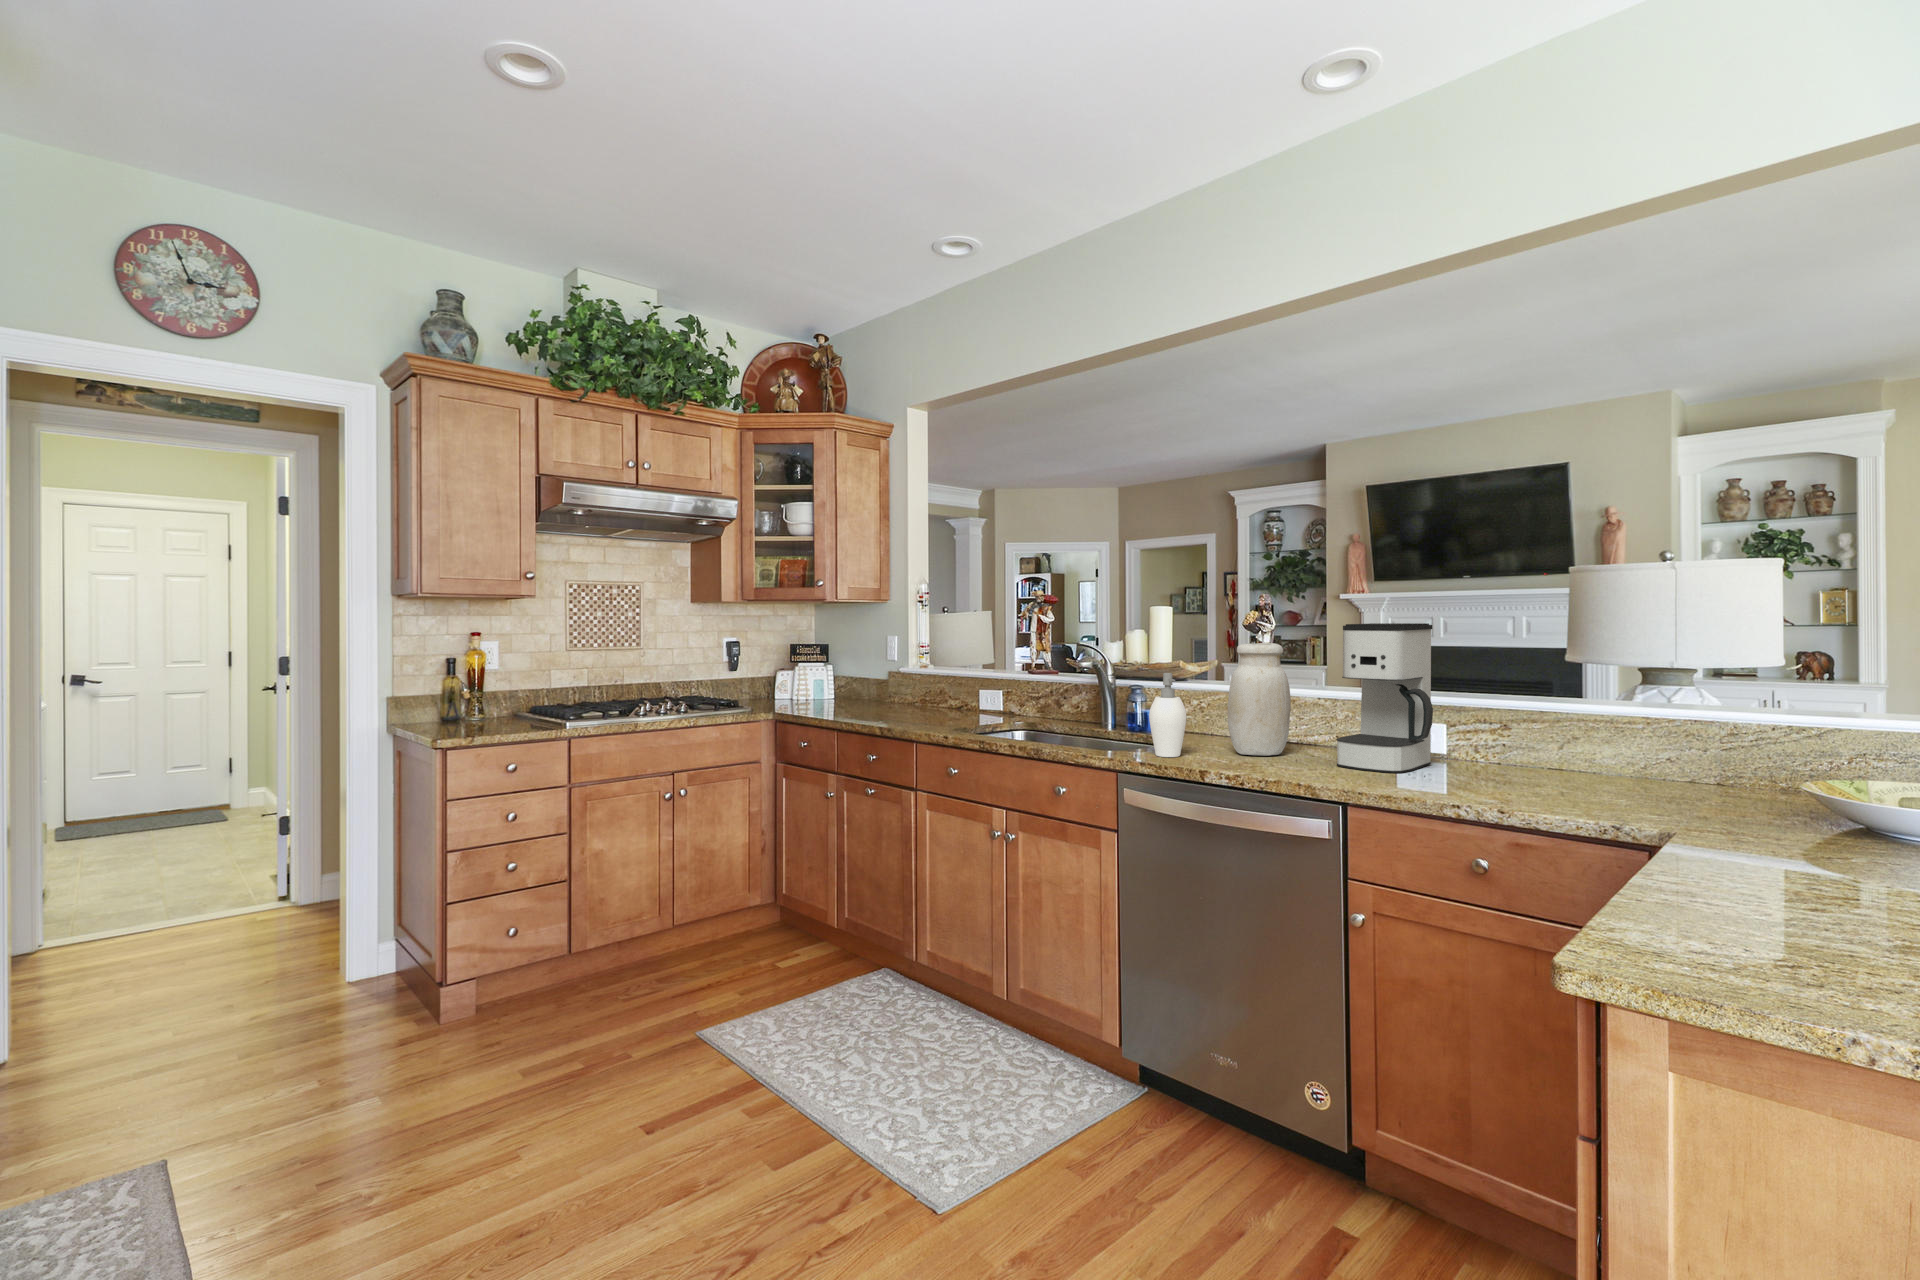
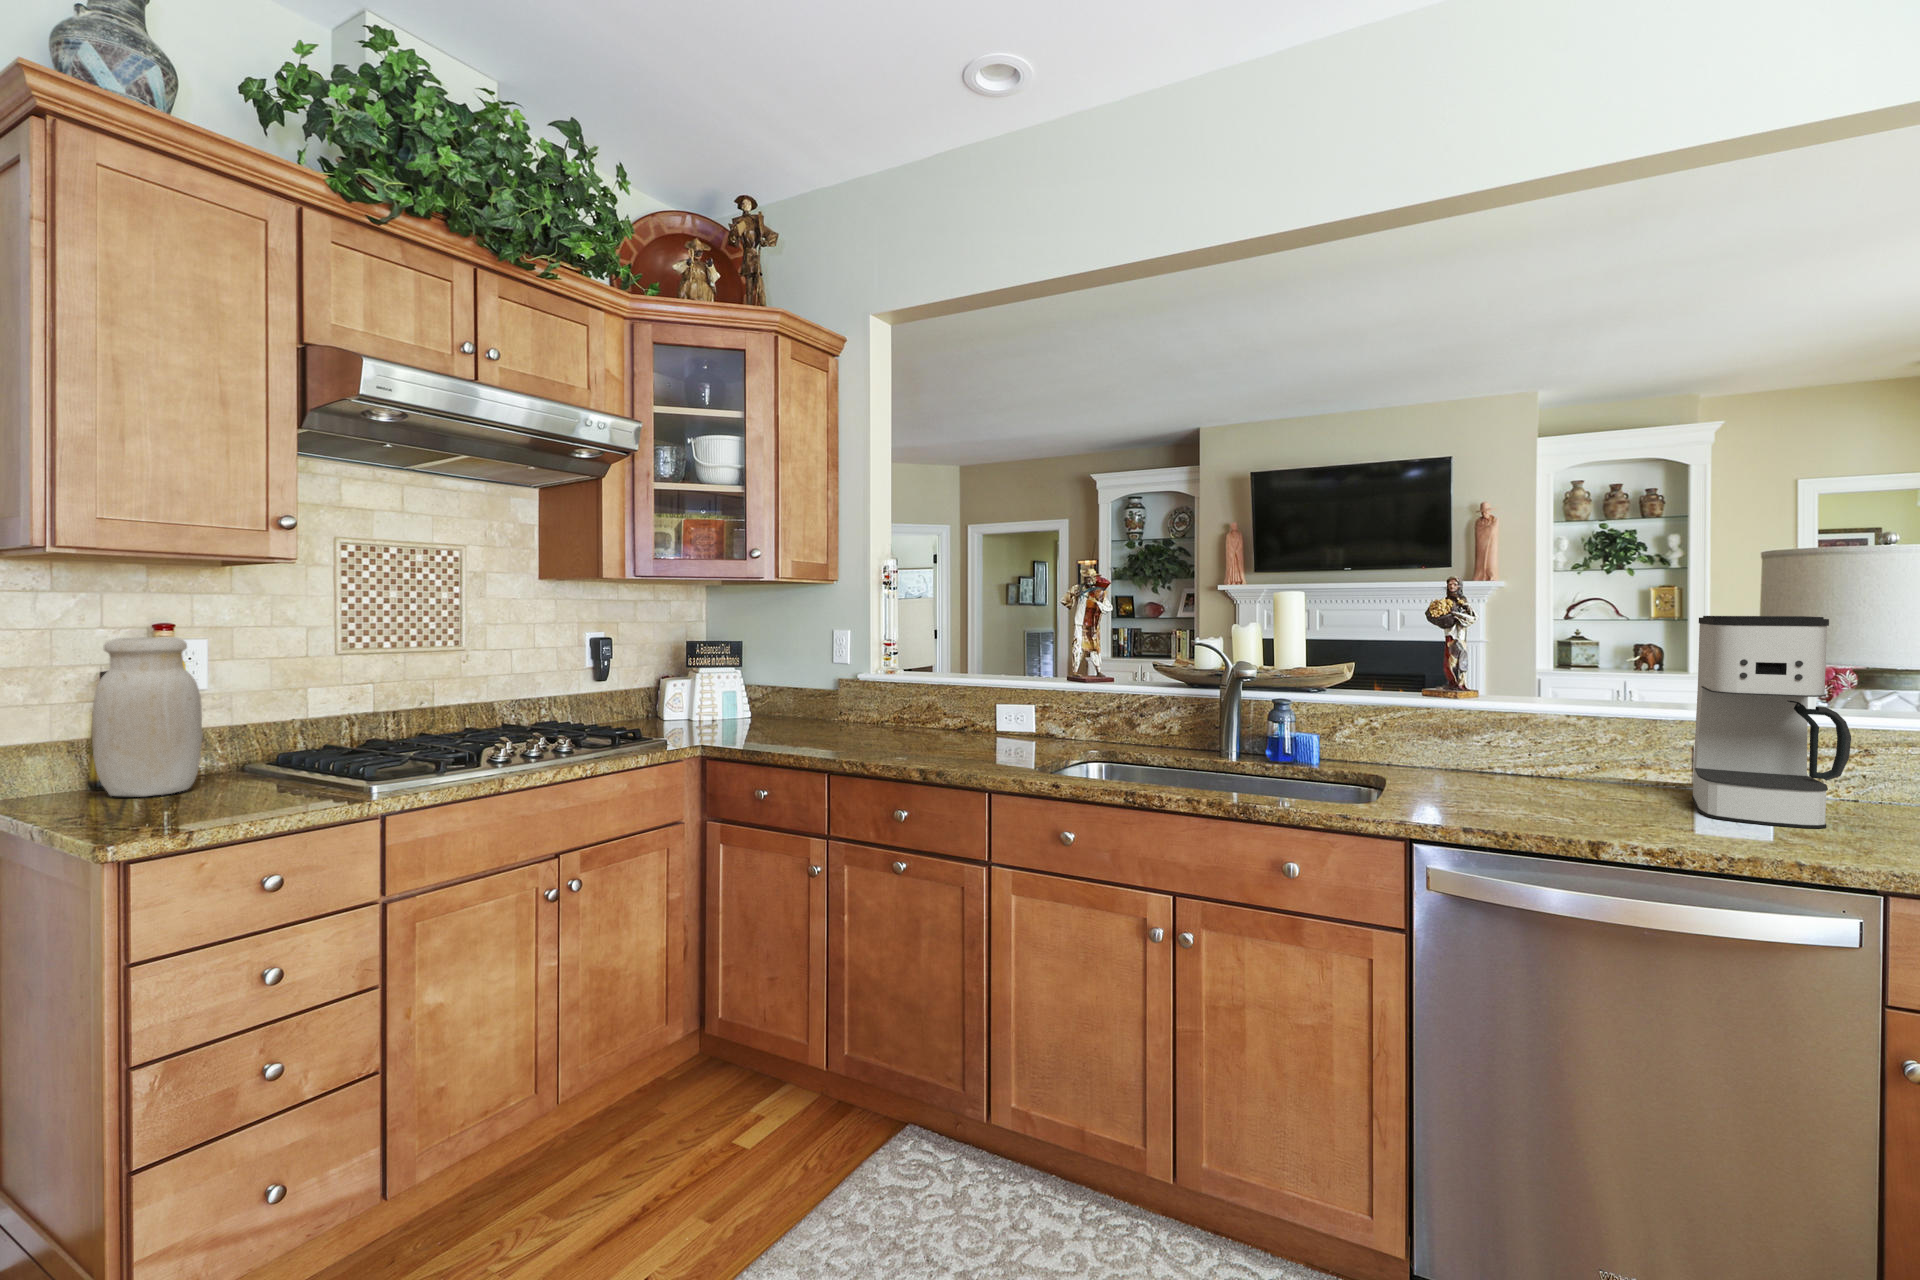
jar: present [1228,643,1291,756] -> present [92,637,203,797]
soap dispenser: present [1149,673,1186,757] -> none [1424,687,1493,812]

